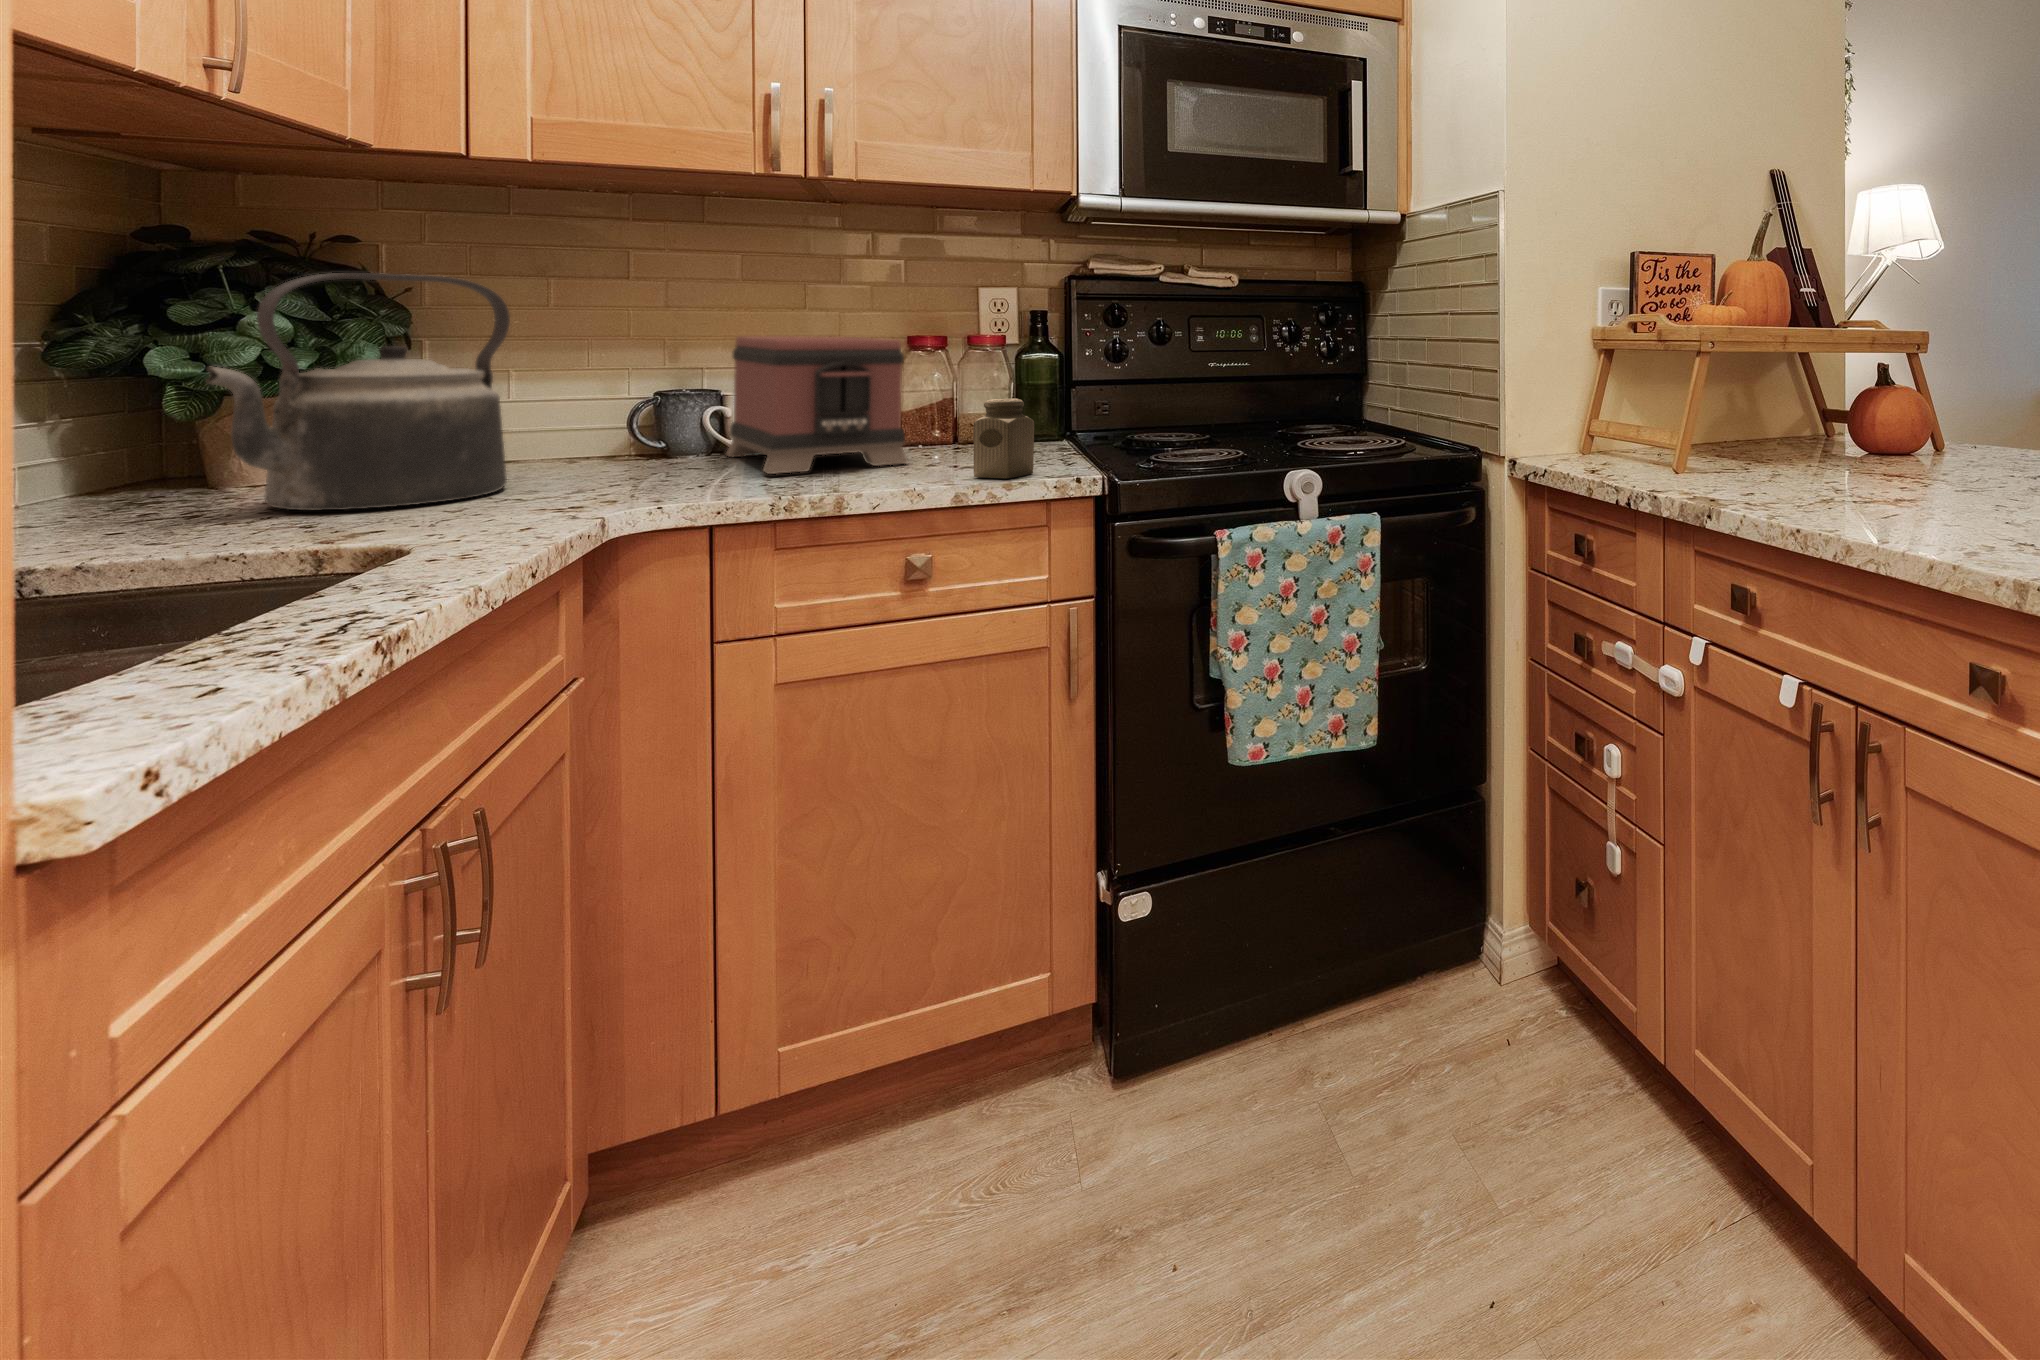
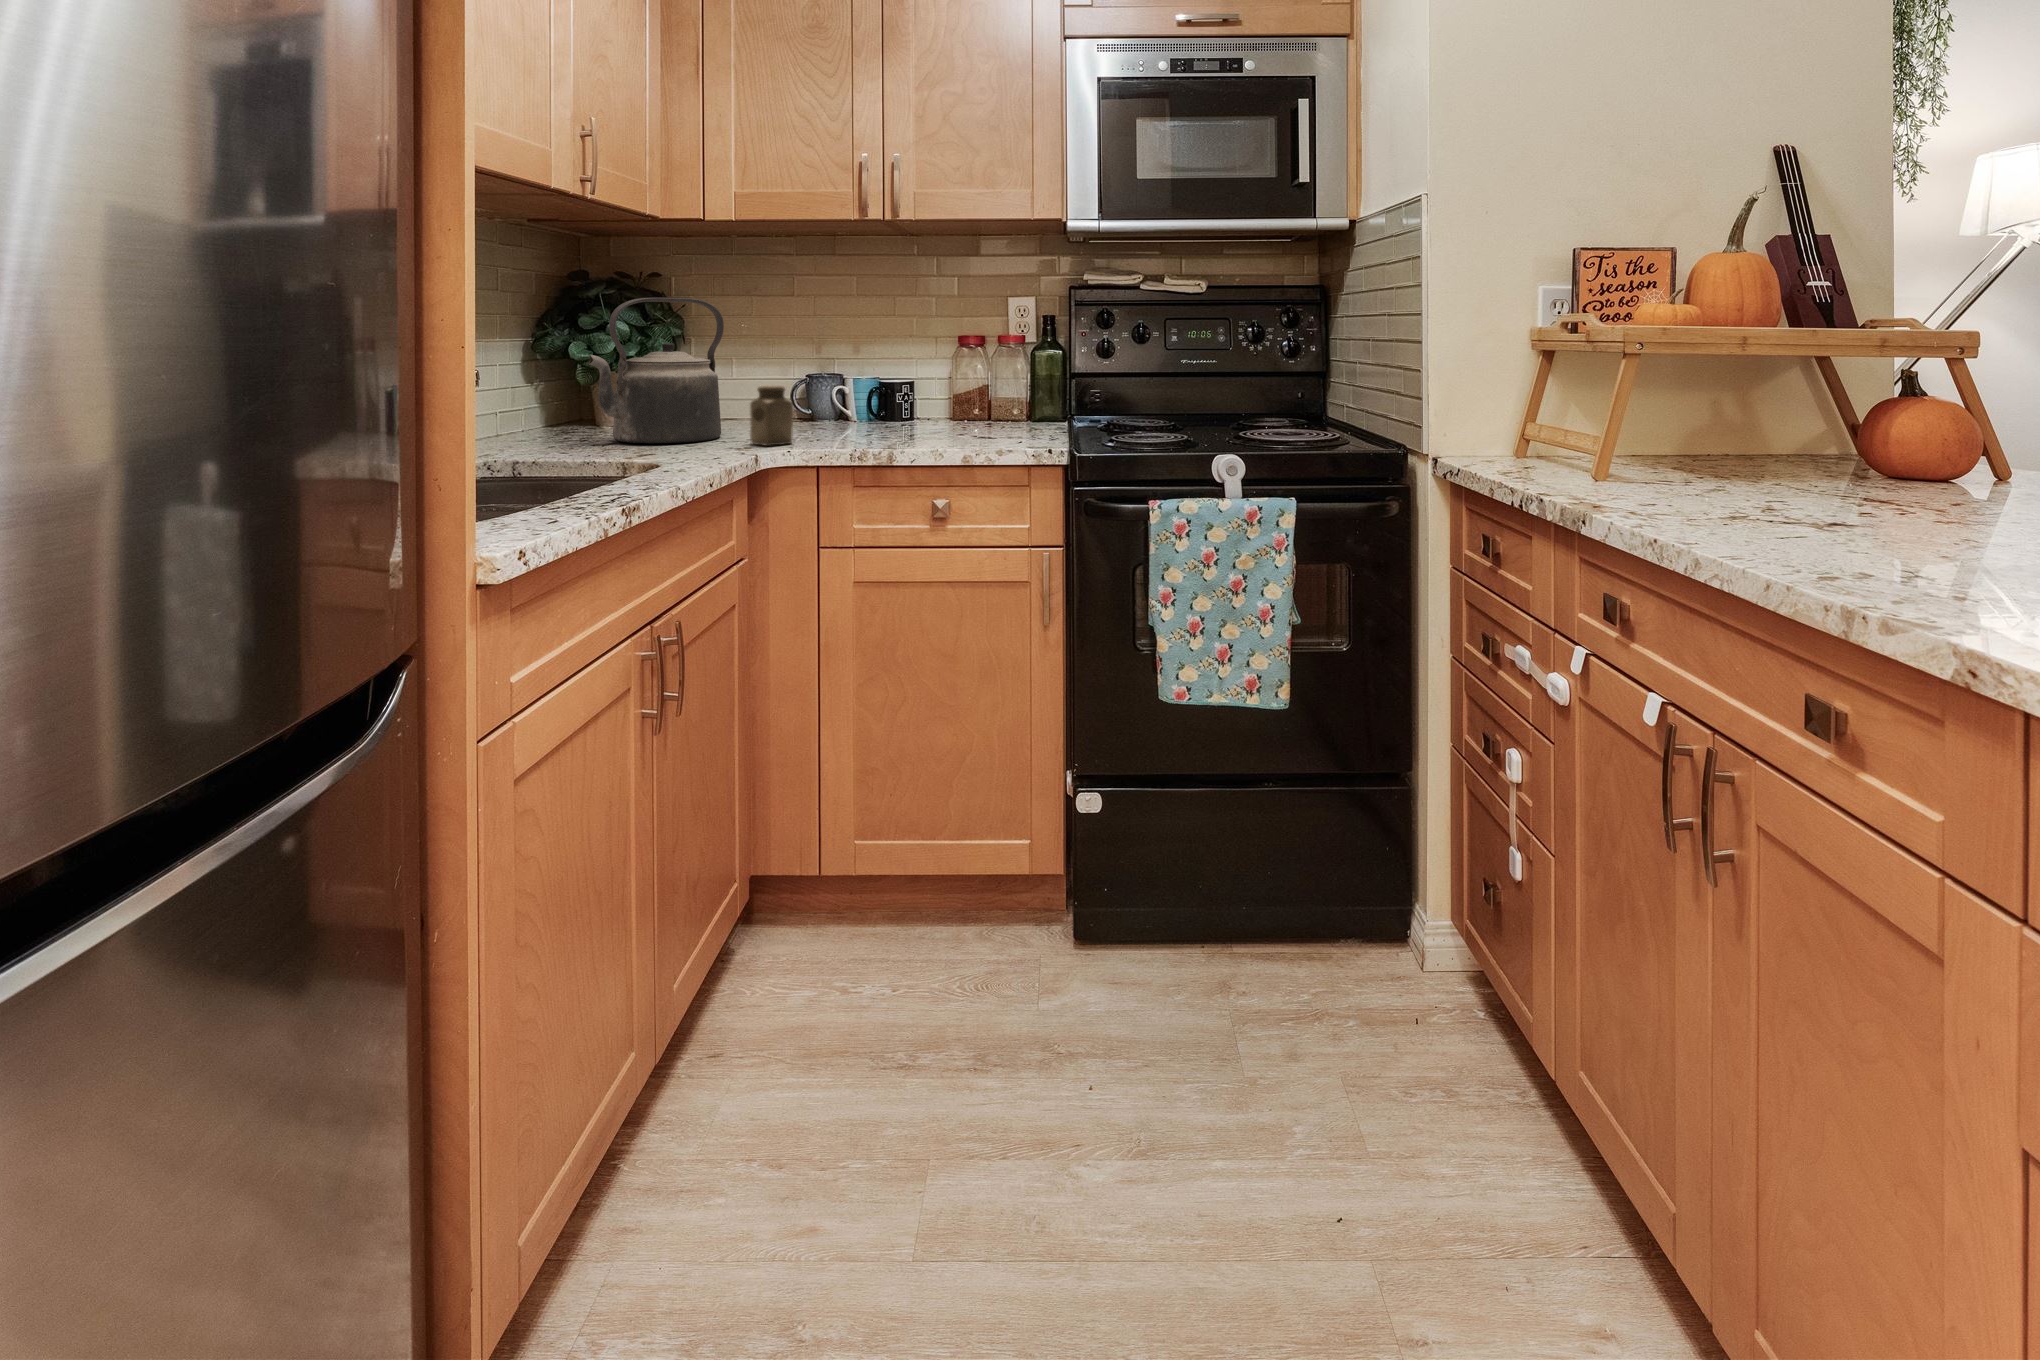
toaster: present [726,336,908,474] -> none [844,337,948,436]
salt shaker: present [973,398,1034,478] -> present [750,385,793,446]

